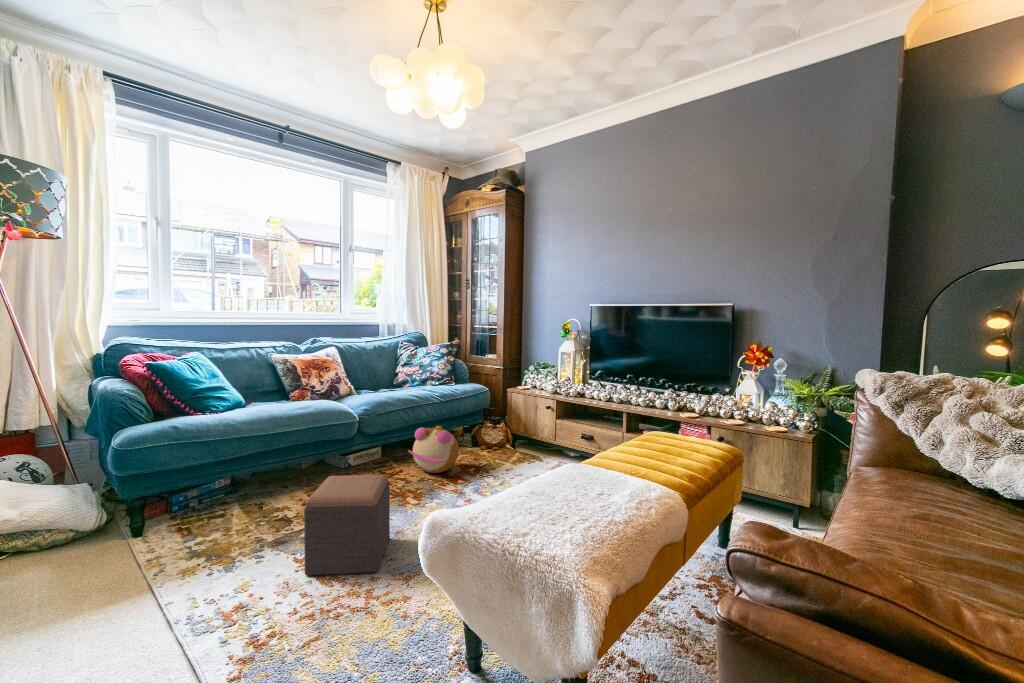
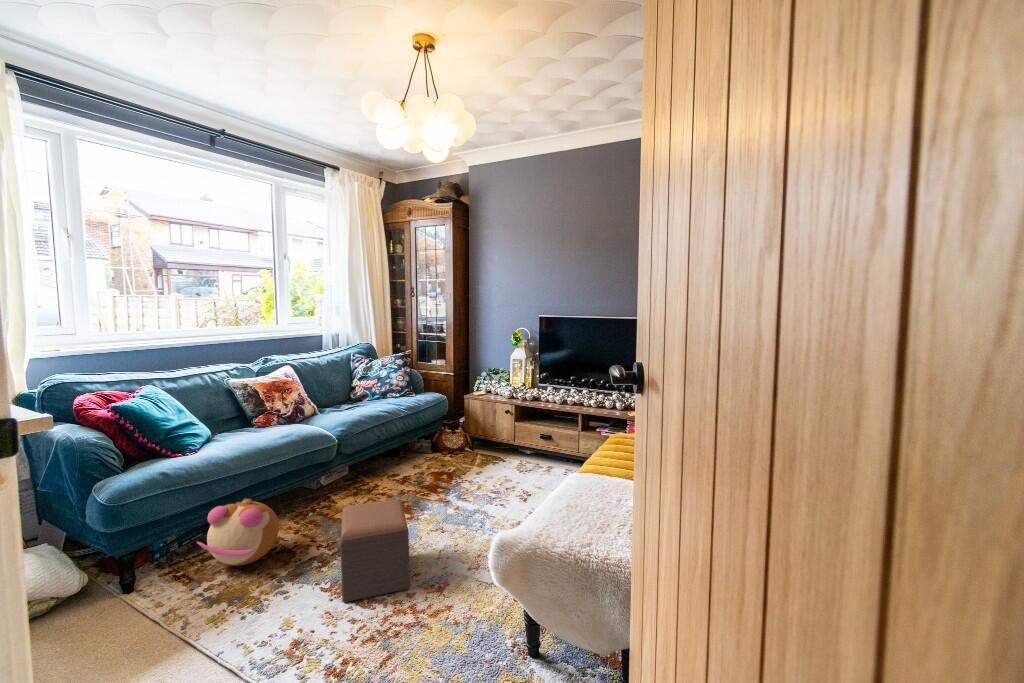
plush toy: present [408,425,459,473] -> present [197,498,279,566]

